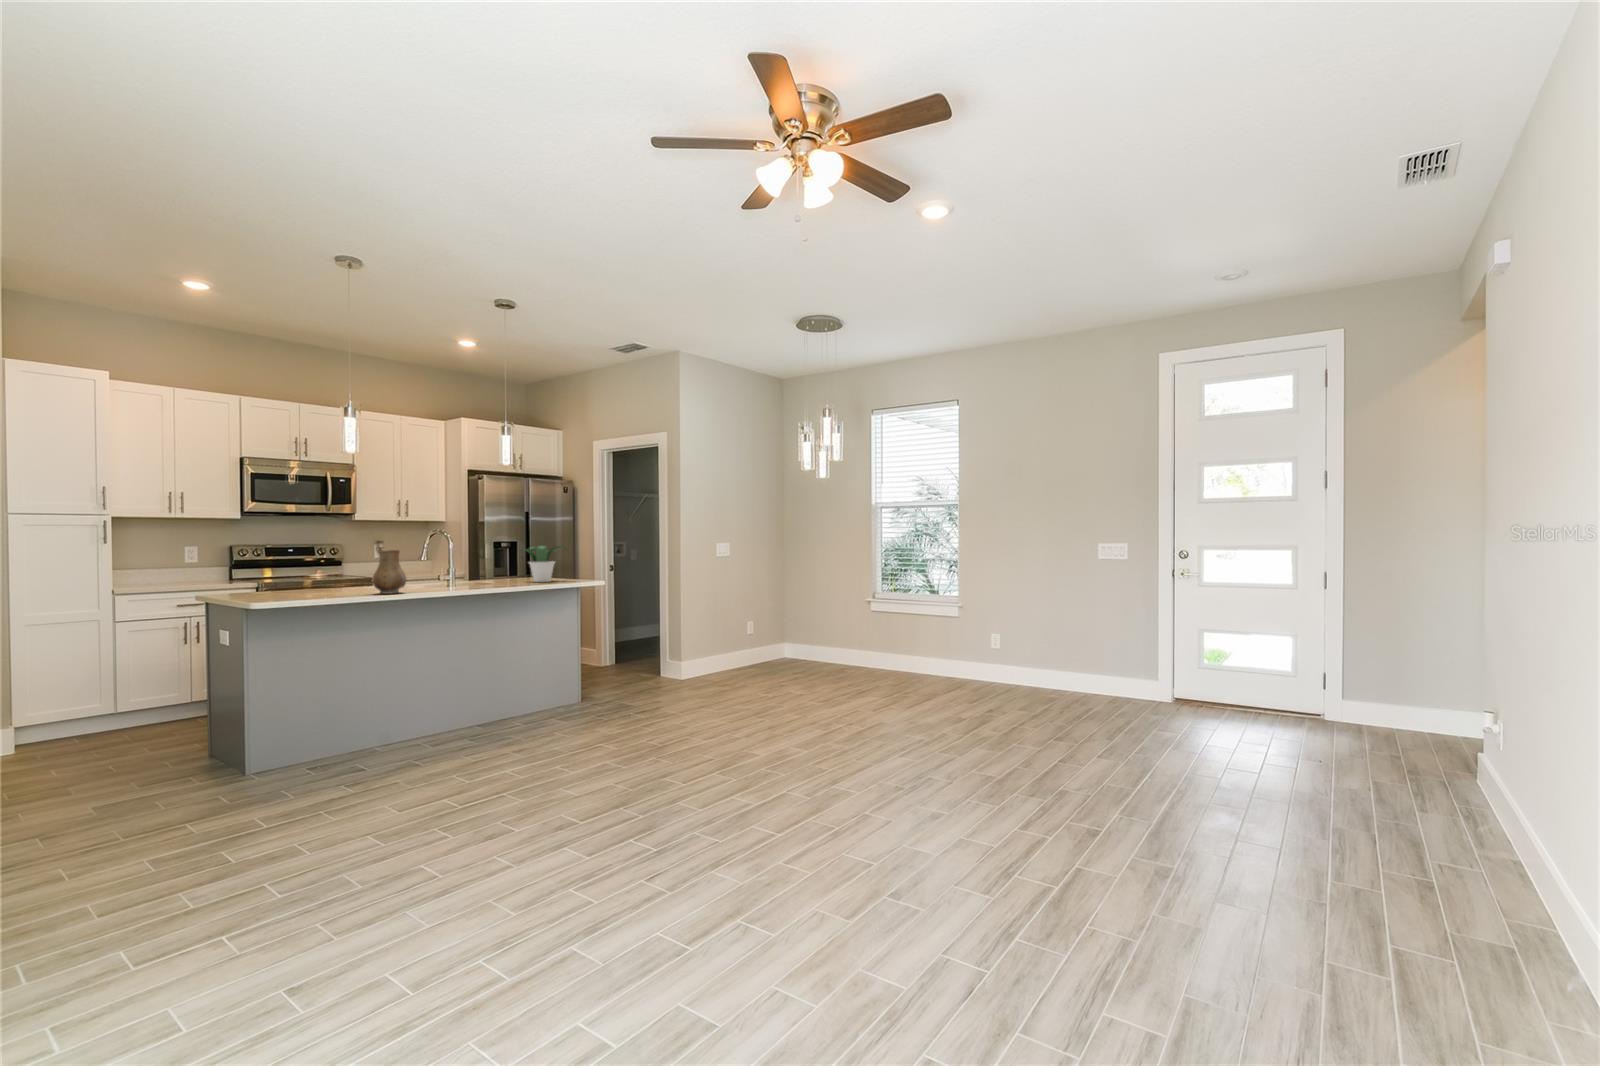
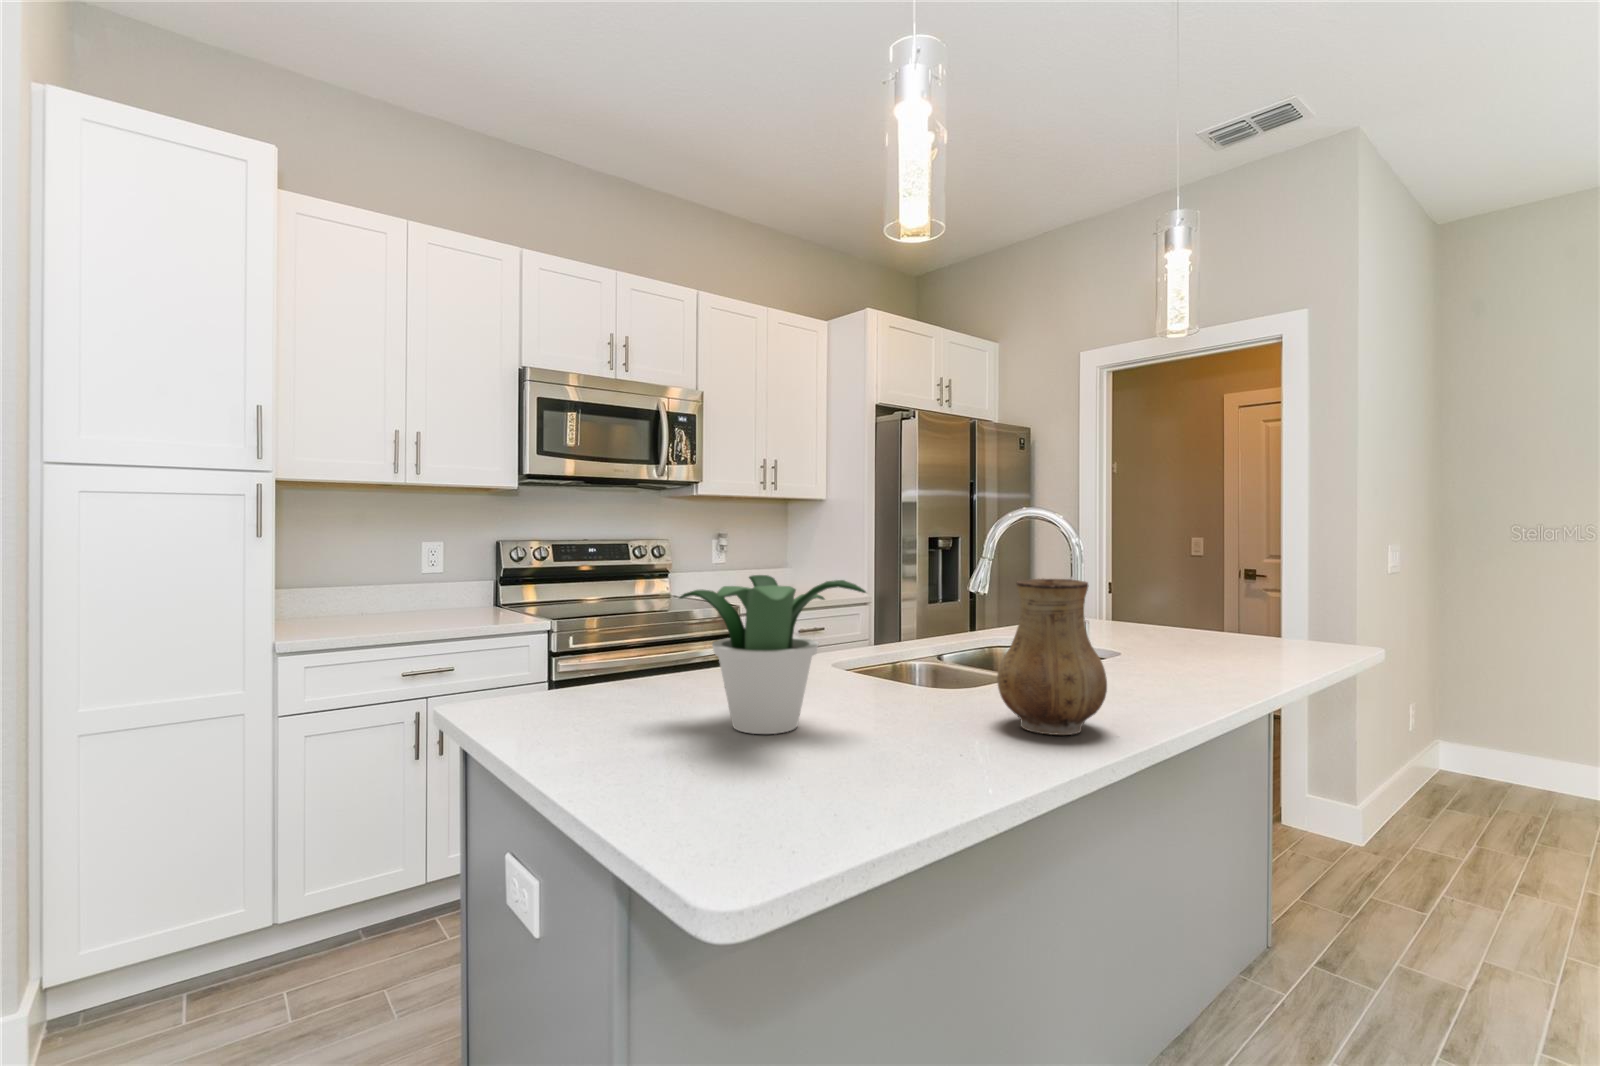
potted plant: present [523,545,565,582] -> present [680,575,866,734]

